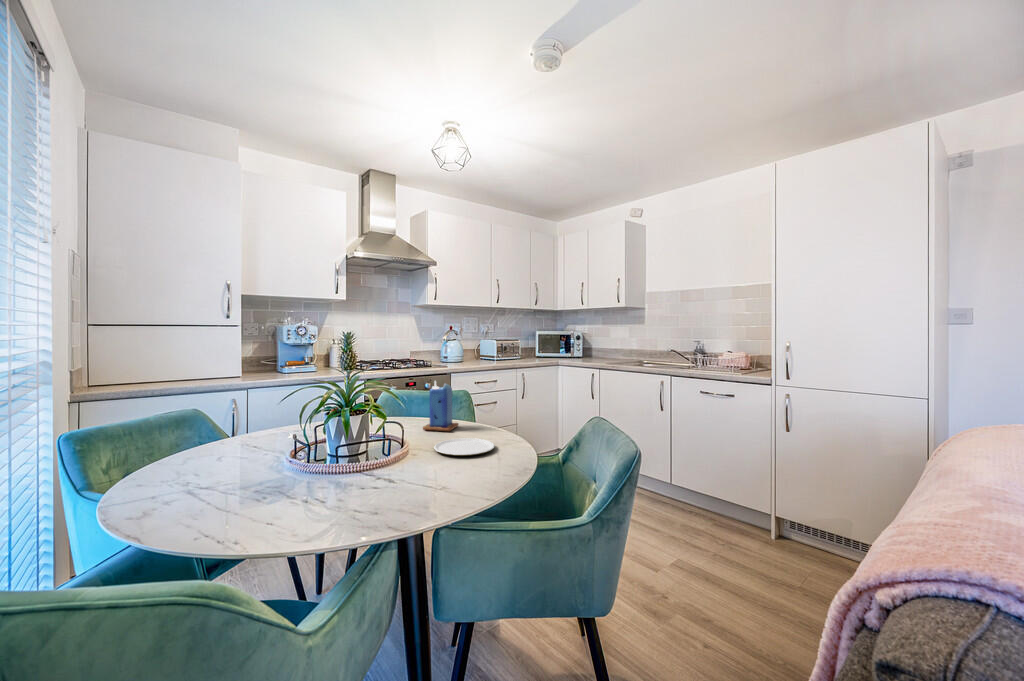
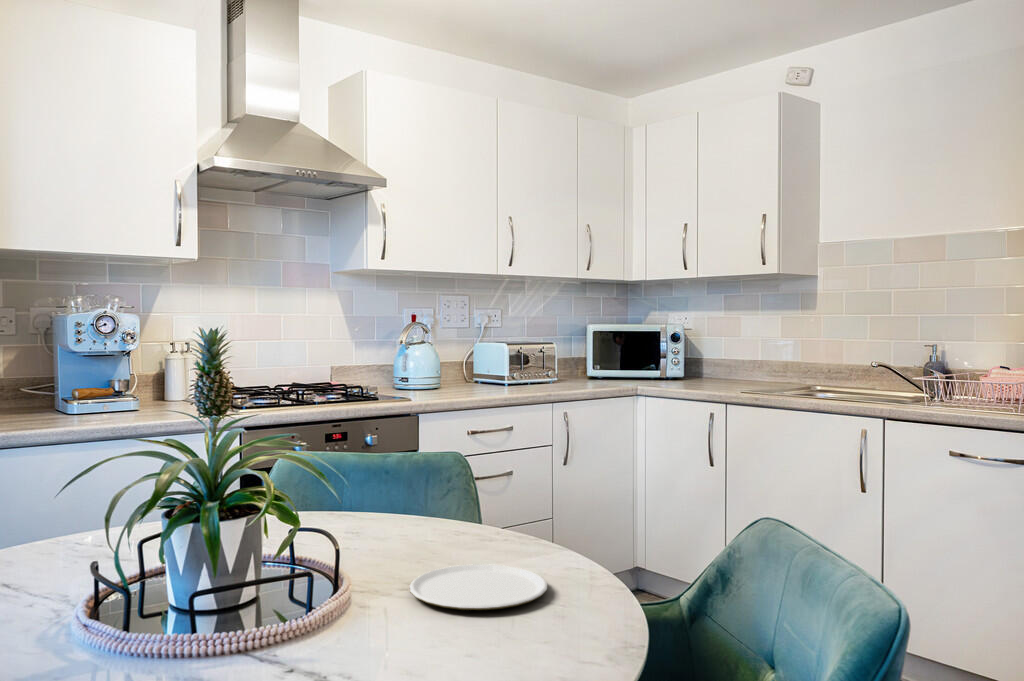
candle: present [423,381,459,431] -> none [377,433,454,547]

